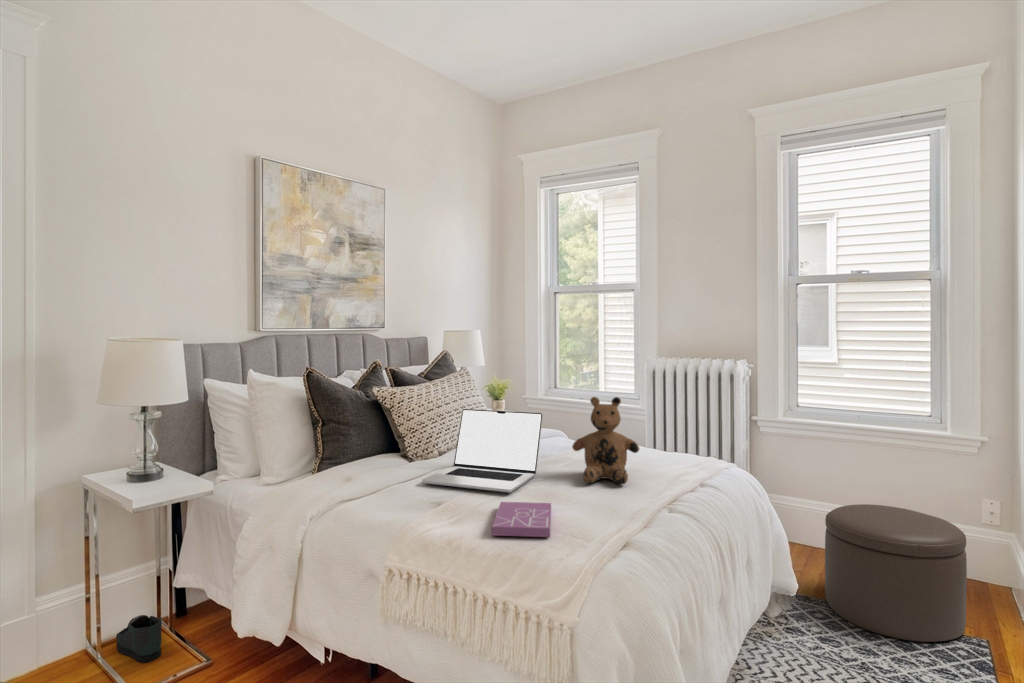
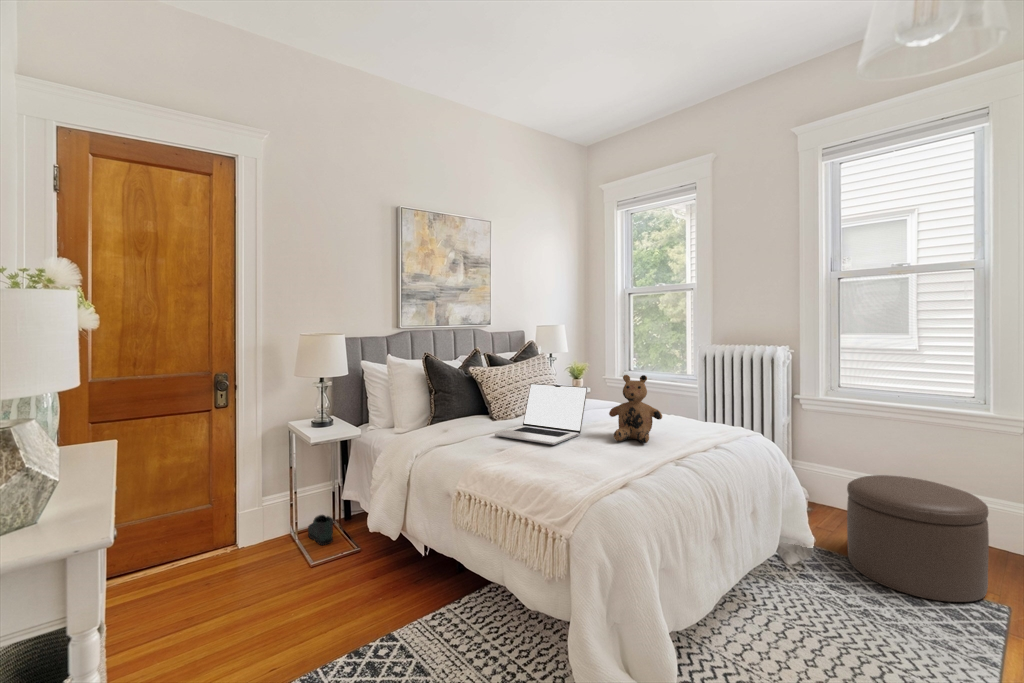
book: present [492,502,551,537] -> none [525,450,579,476]

